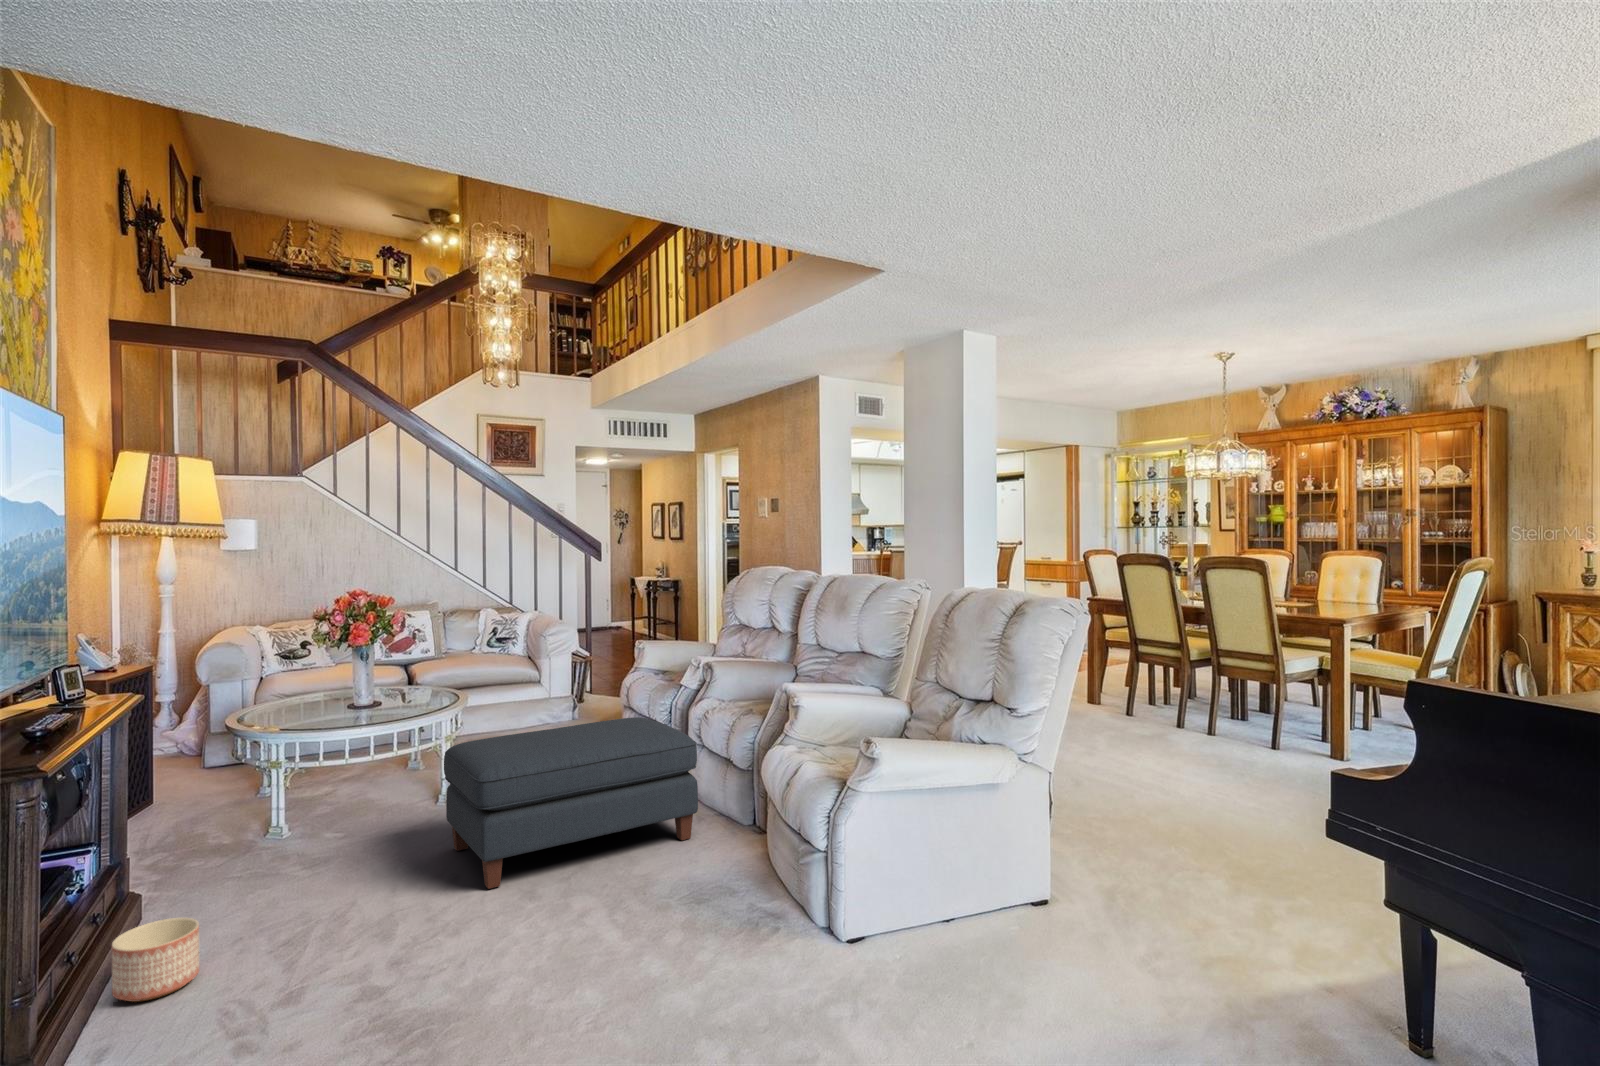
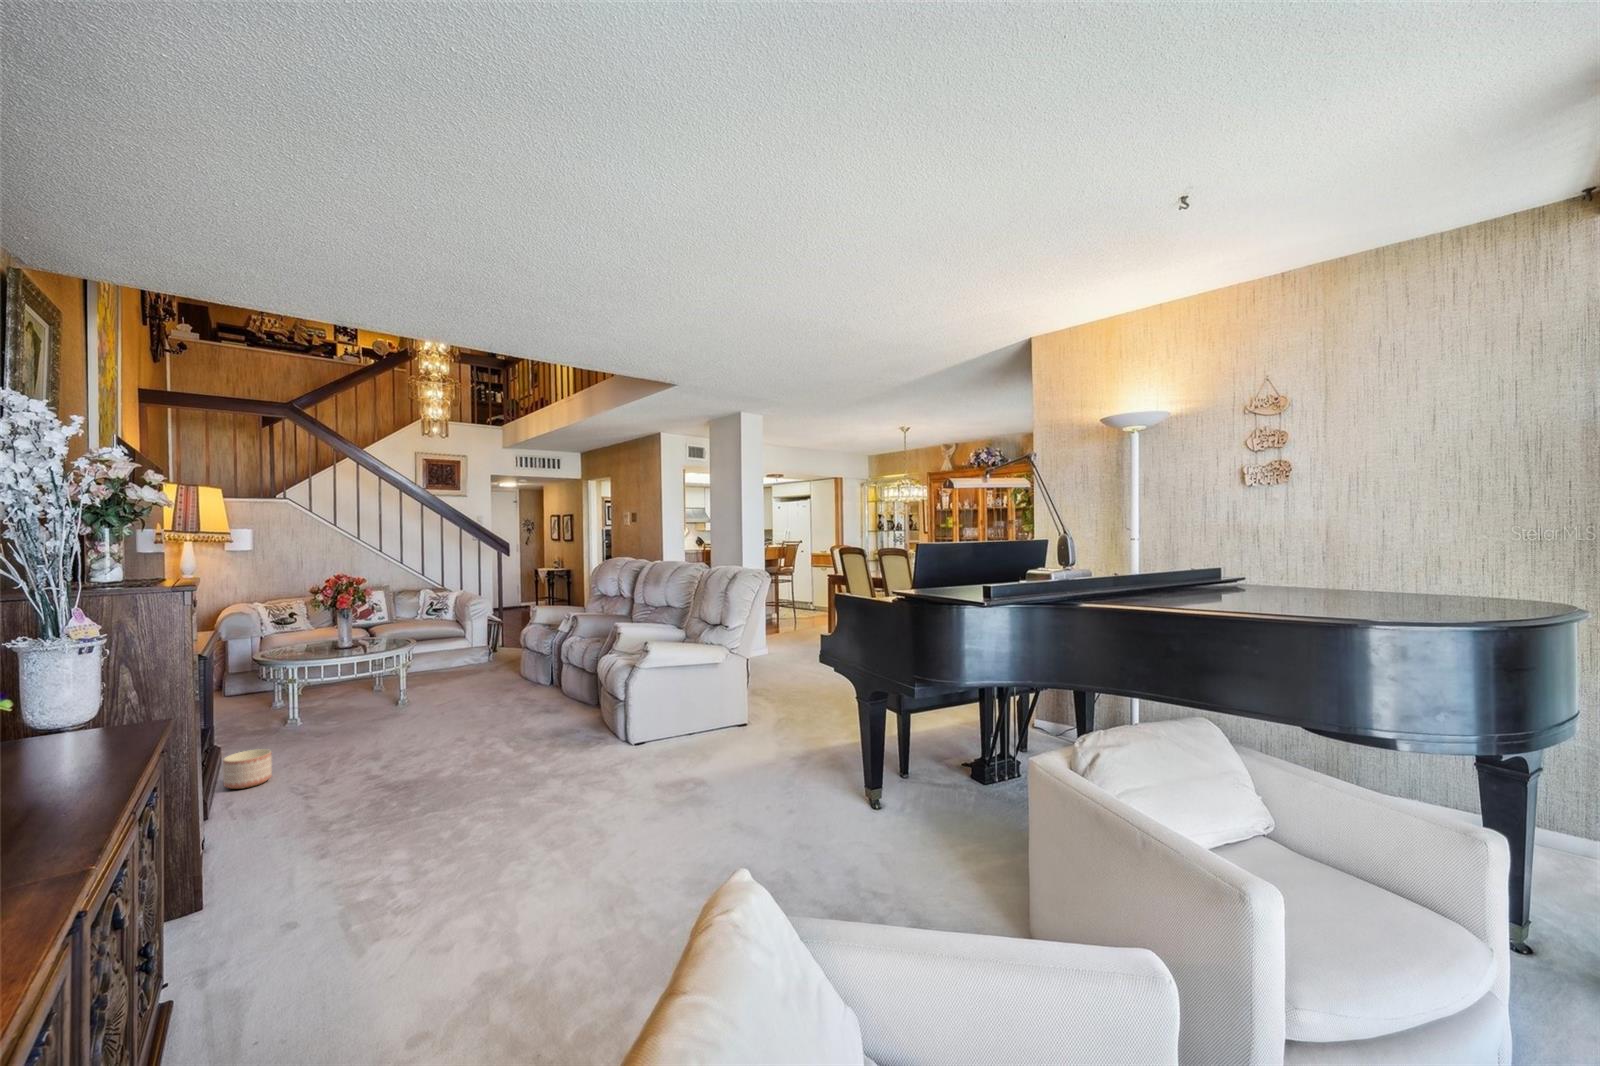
ottoman: present [444,717,698,889] -> none [406,648,564,739]

